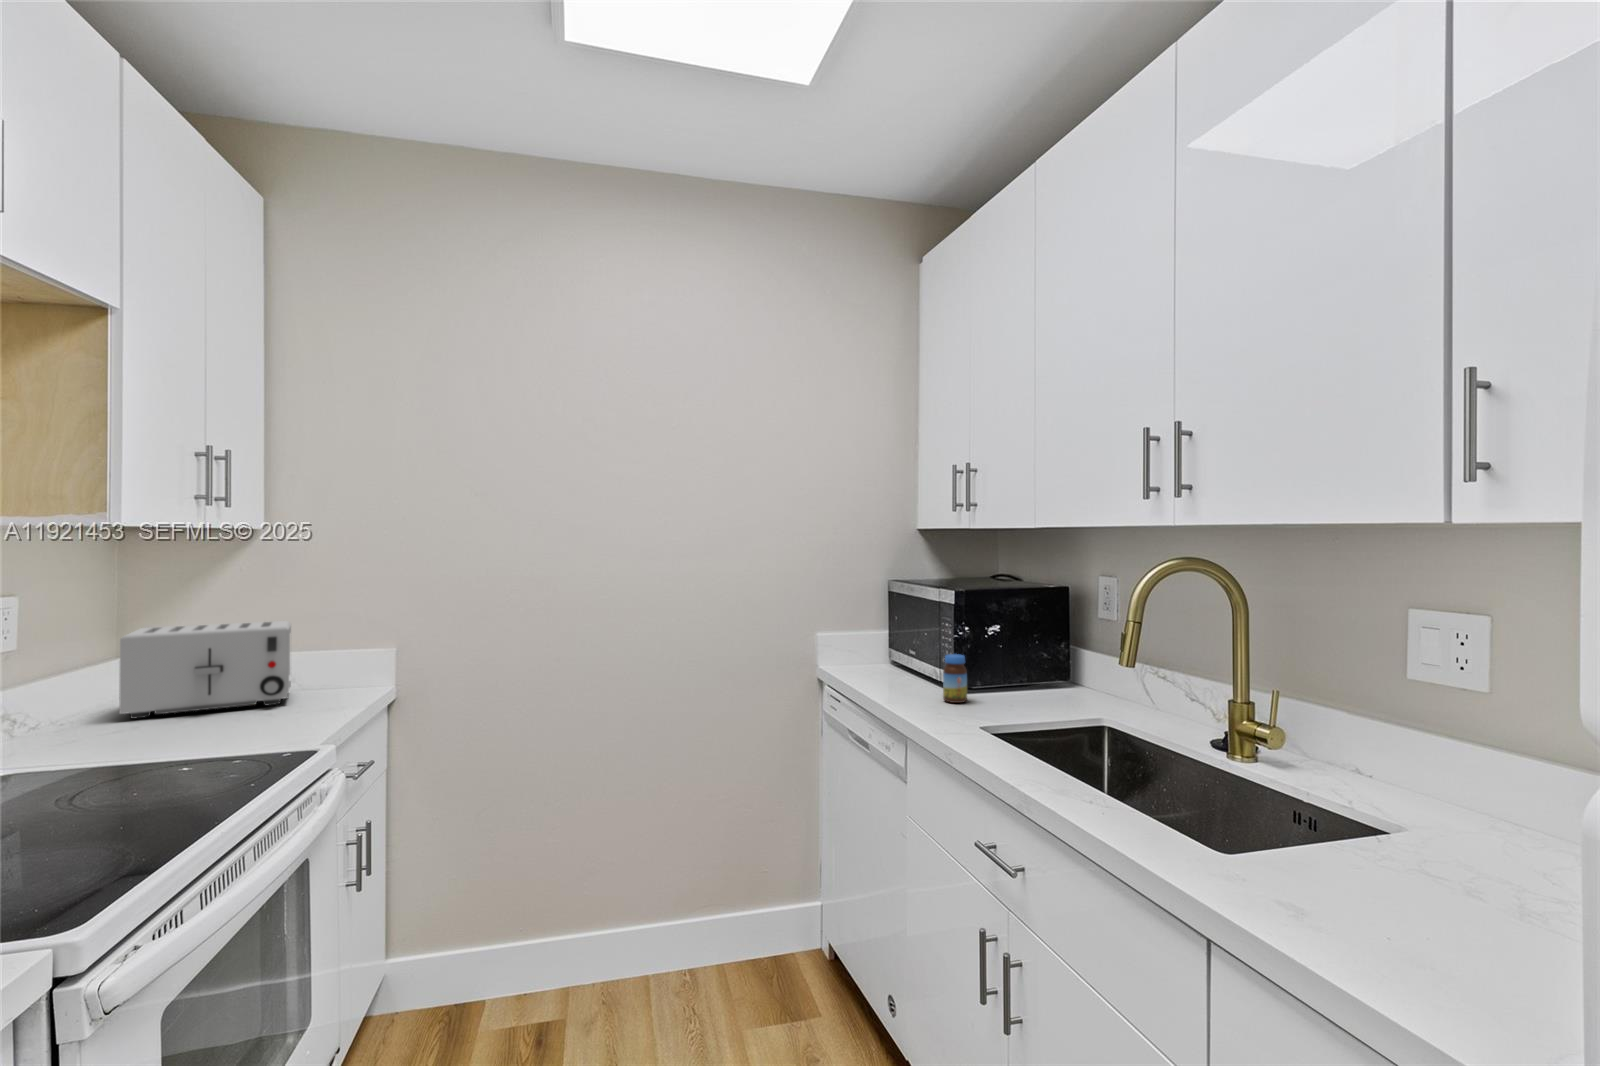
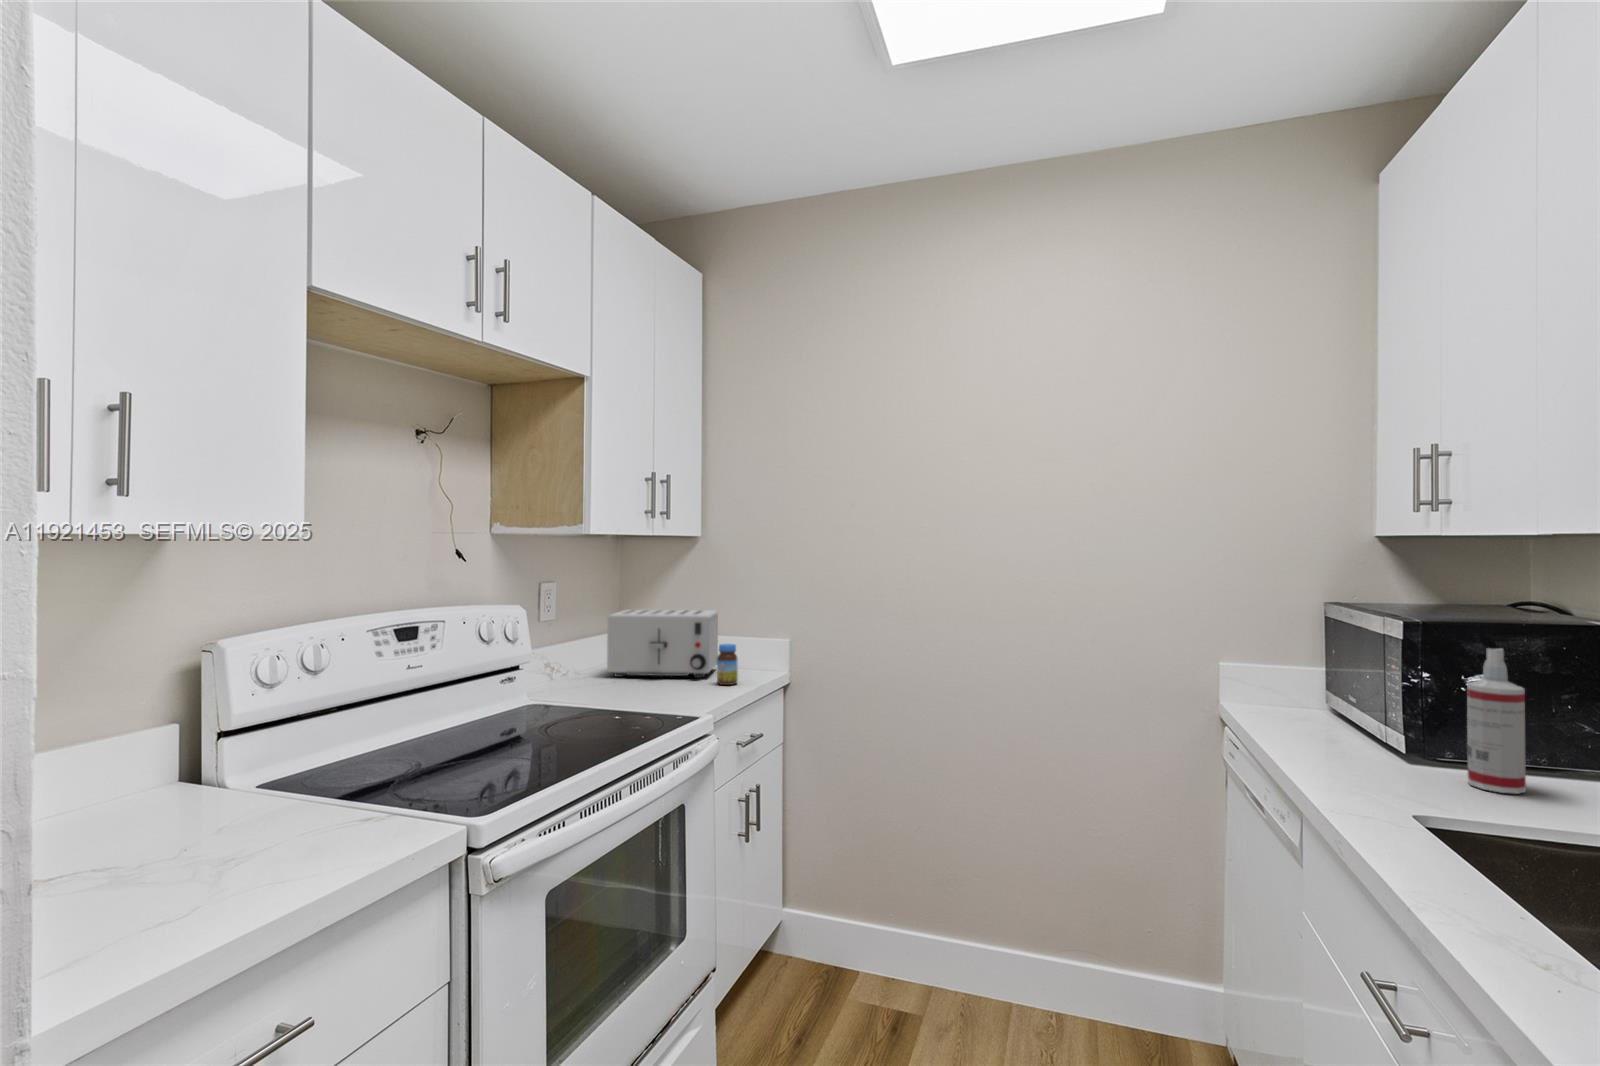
spray bottle: none [995,605,1027,704] -> present [1467,649,1526,794]
jar: present [943,654,967,703] -> present [717,644,738,685]

